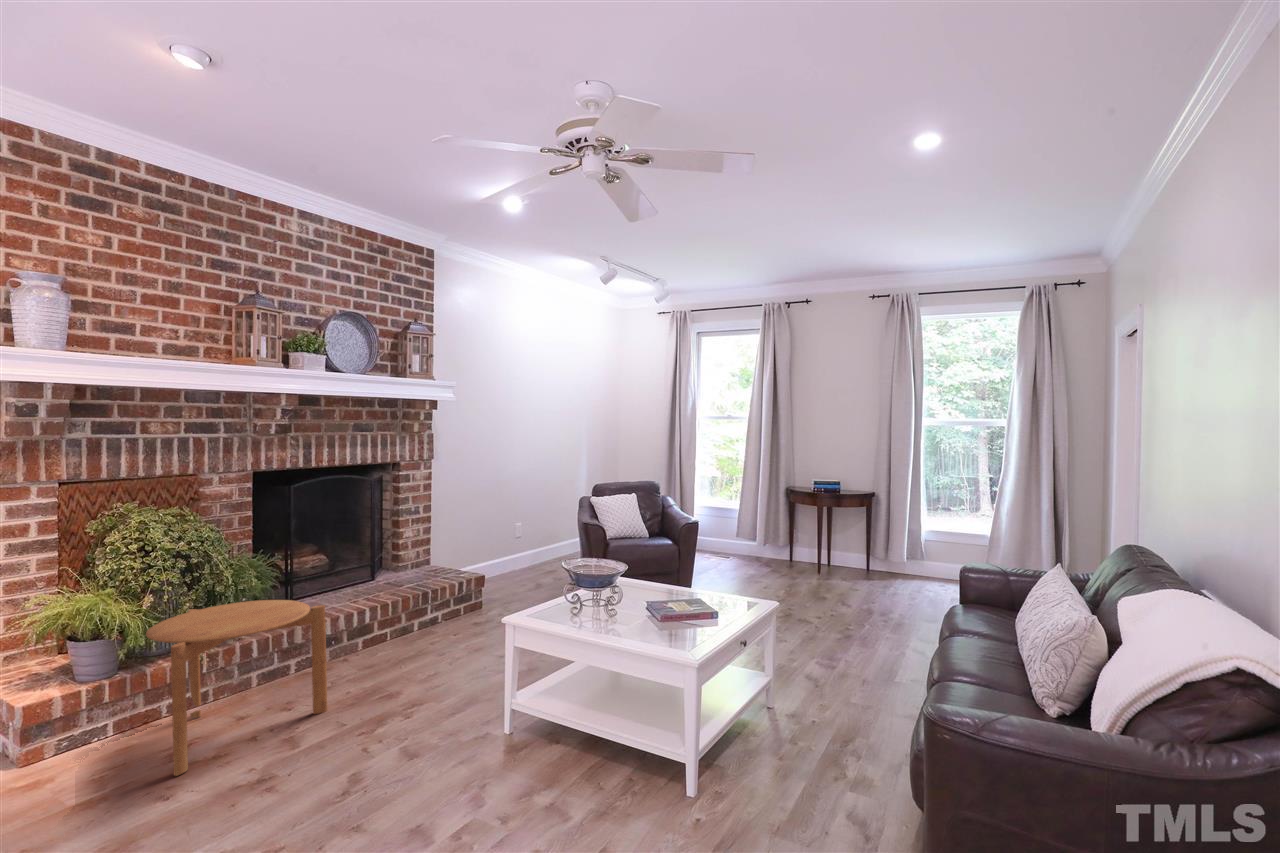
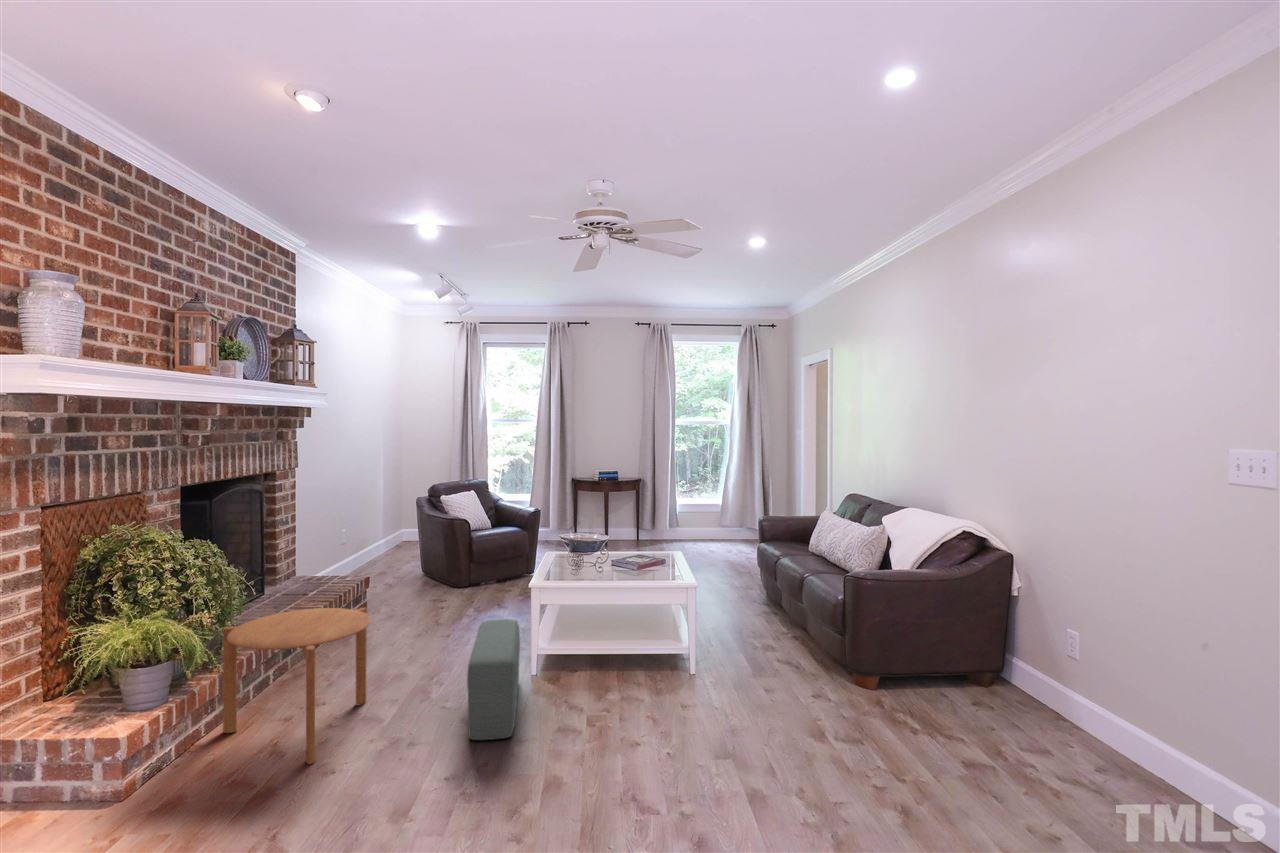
pouf: none [316,639,484,805] -> present [467,619,520,740]

